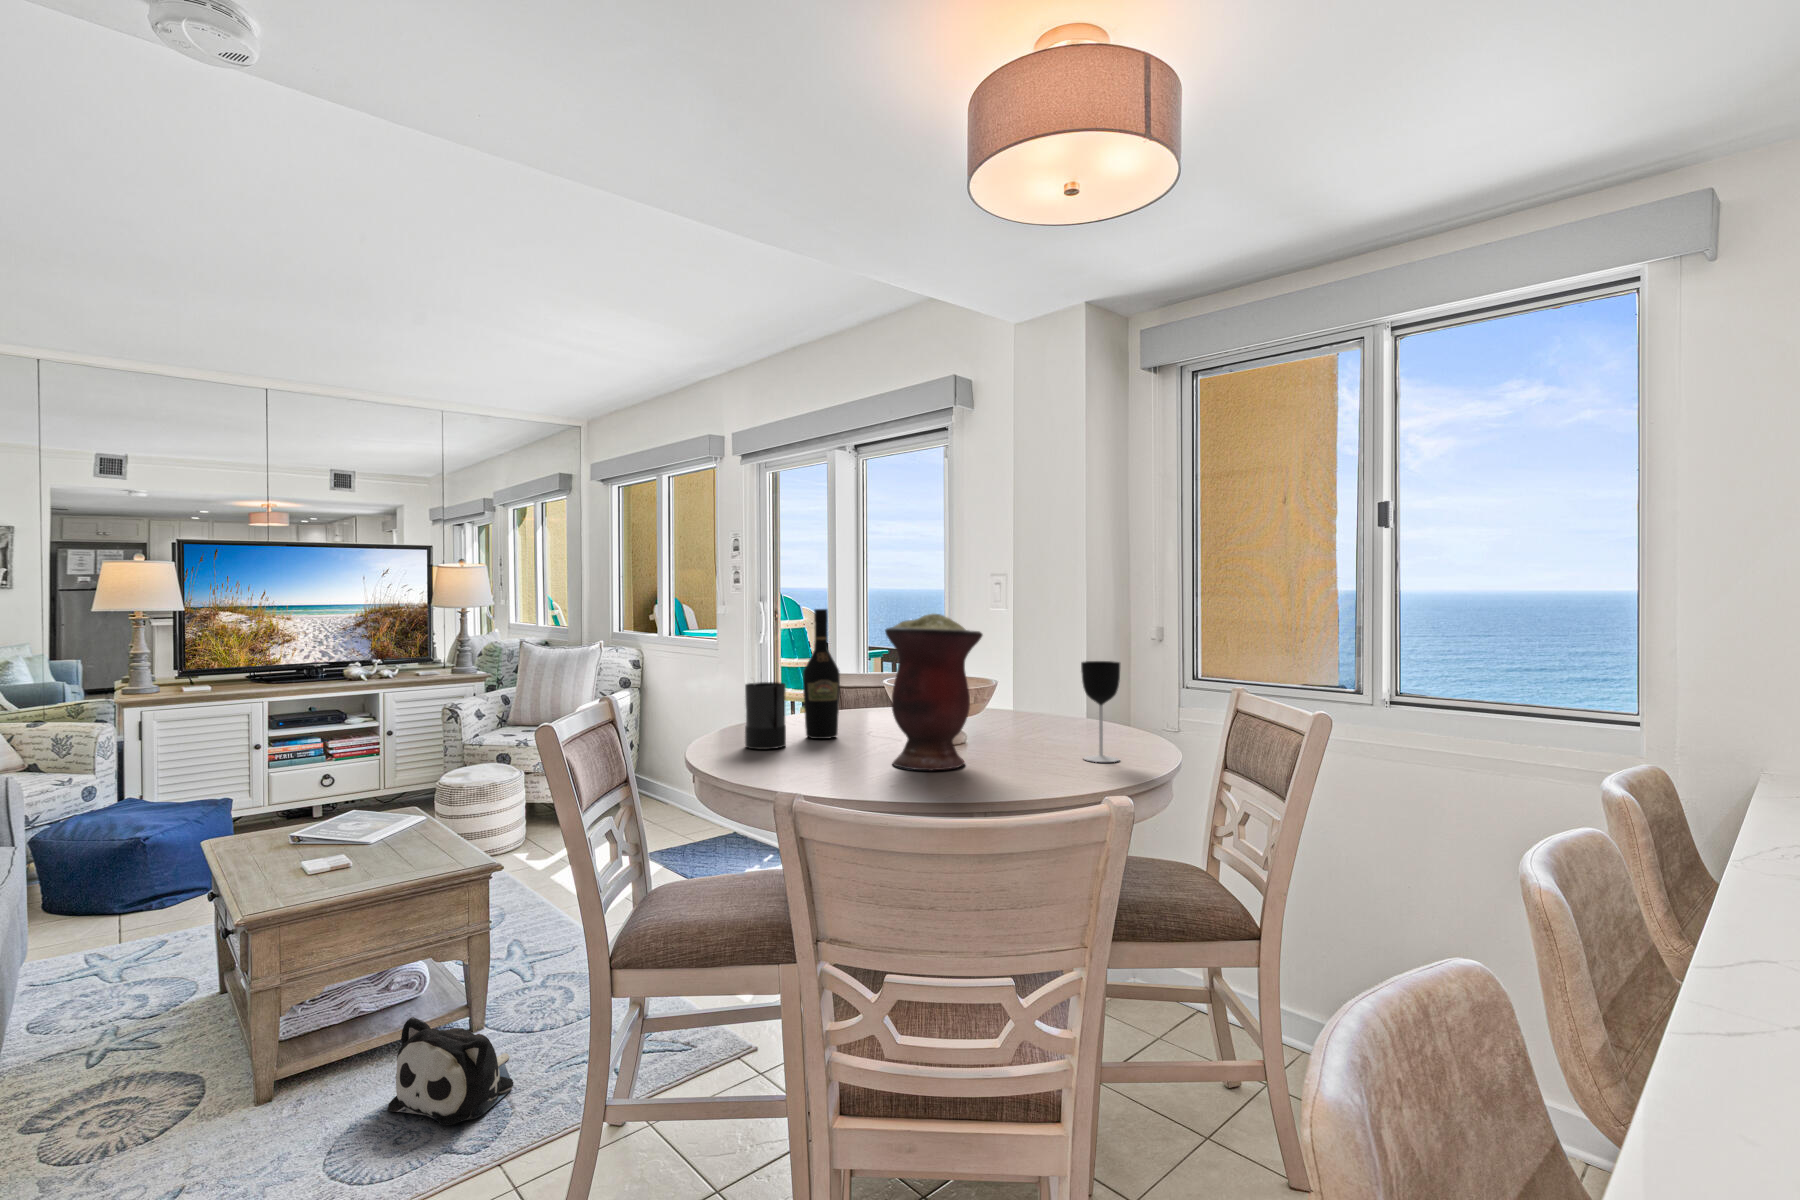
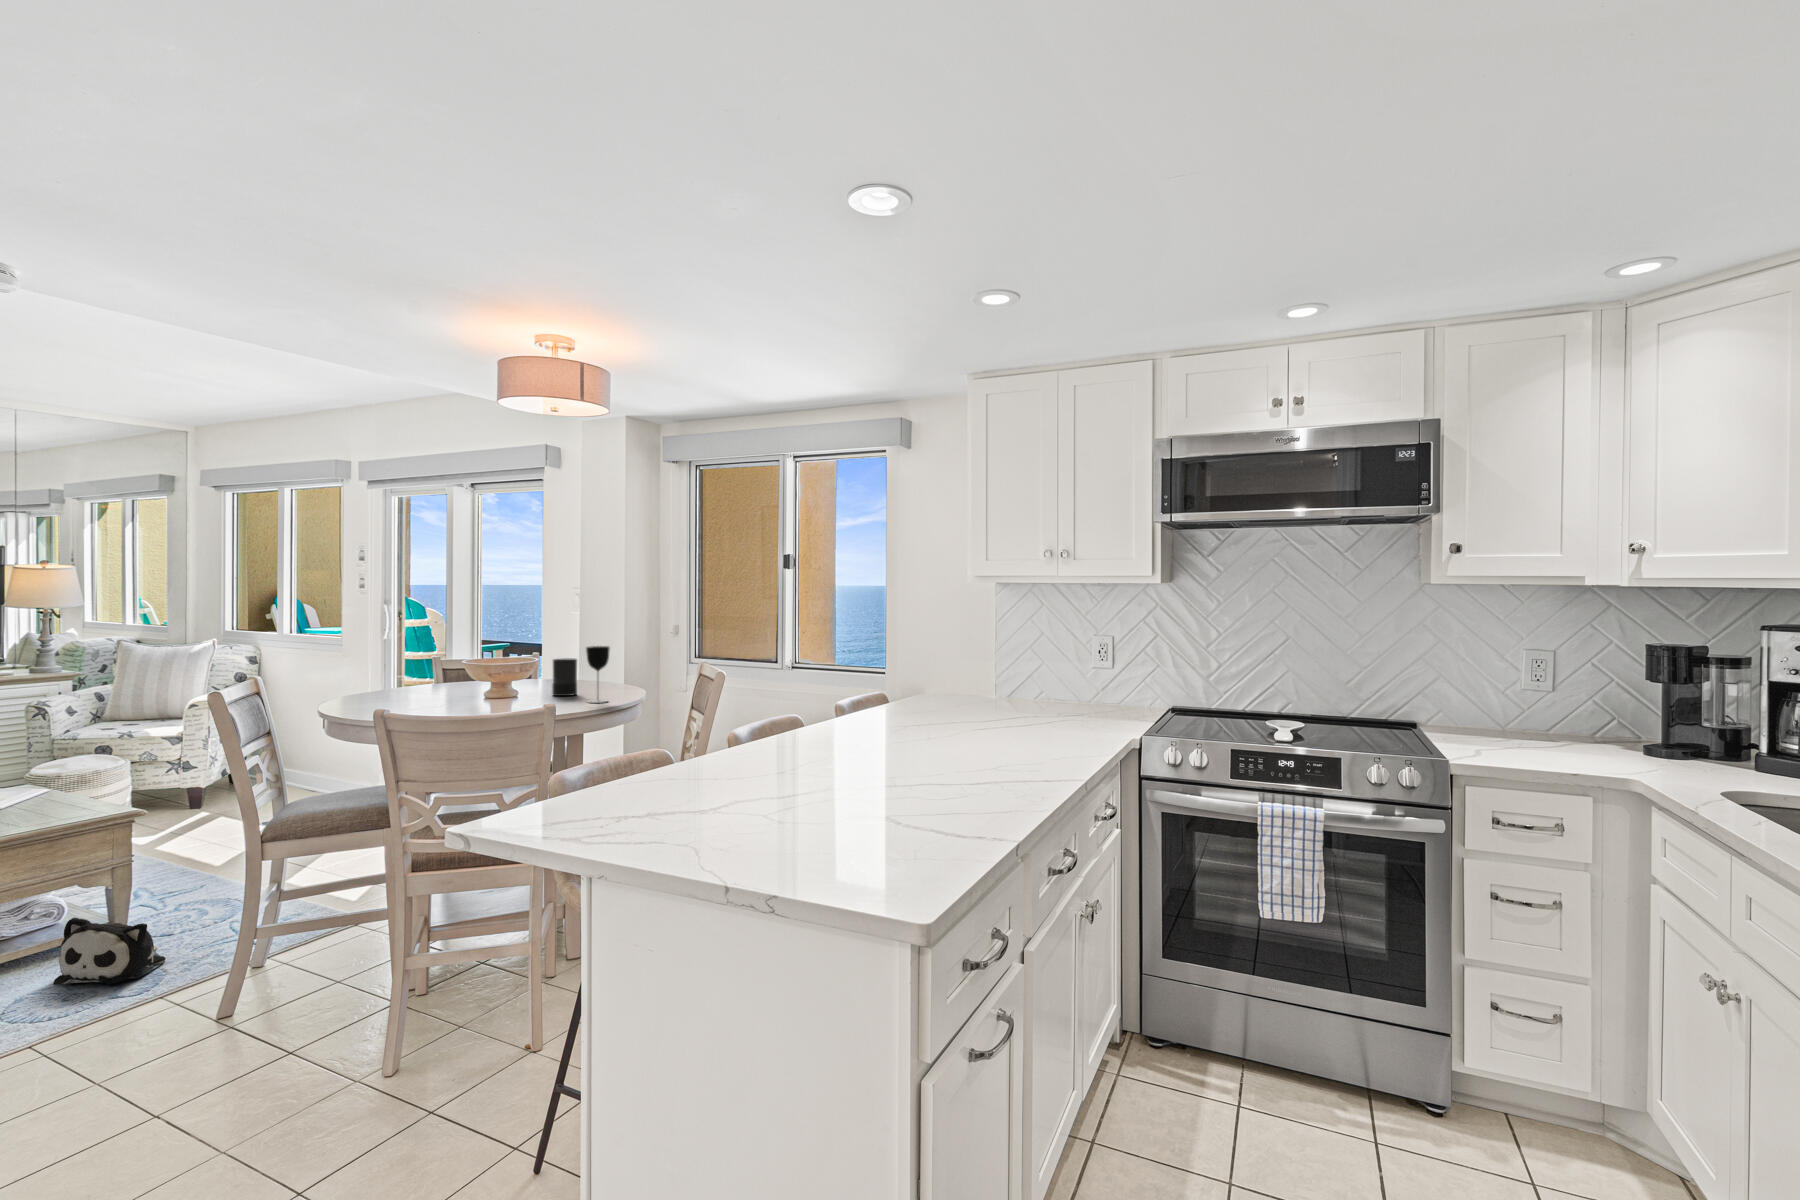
wine bottle: present [803,609,840,739] -> none [407,616,434,699]
vase: present [885,614,982,770] -> none [459,619,523,710]
candle: present [745,682,786,749] -> present [552,658,577,696]

